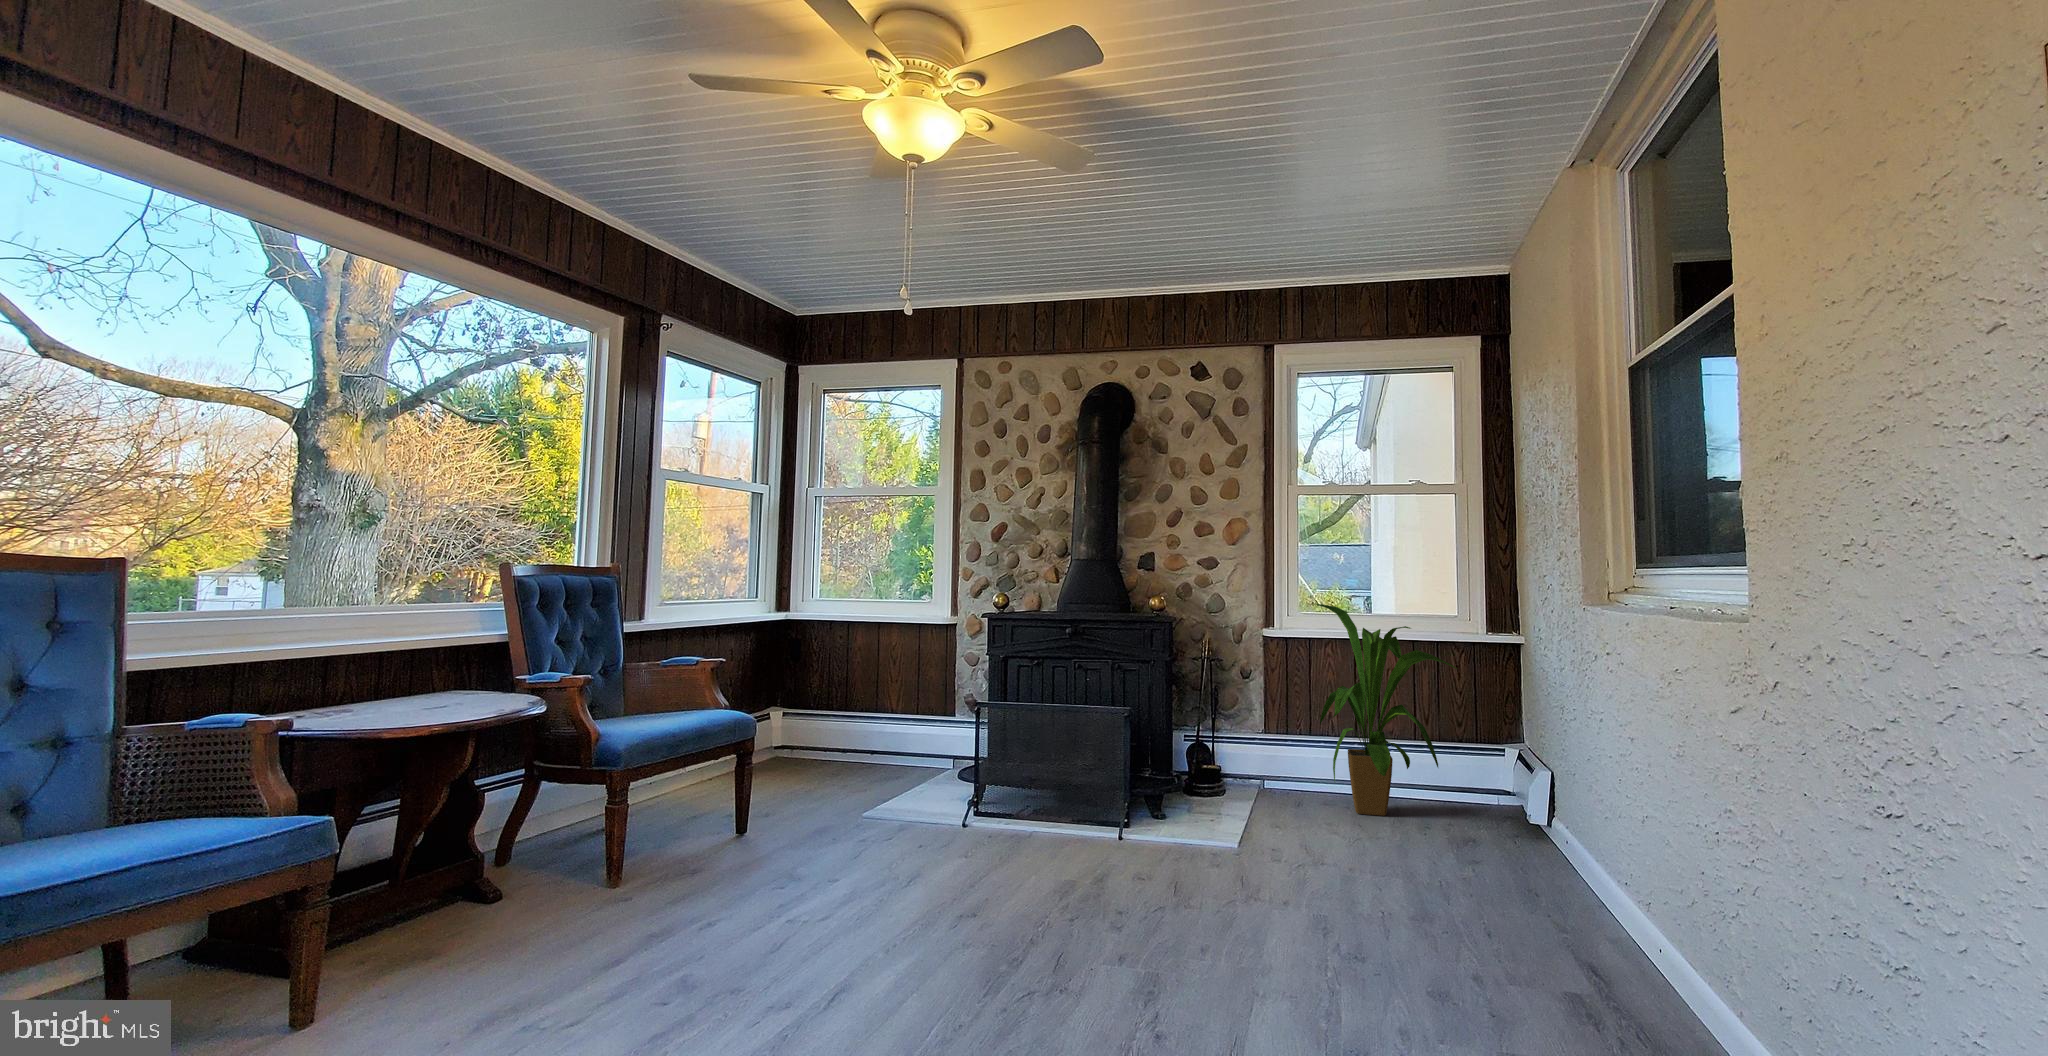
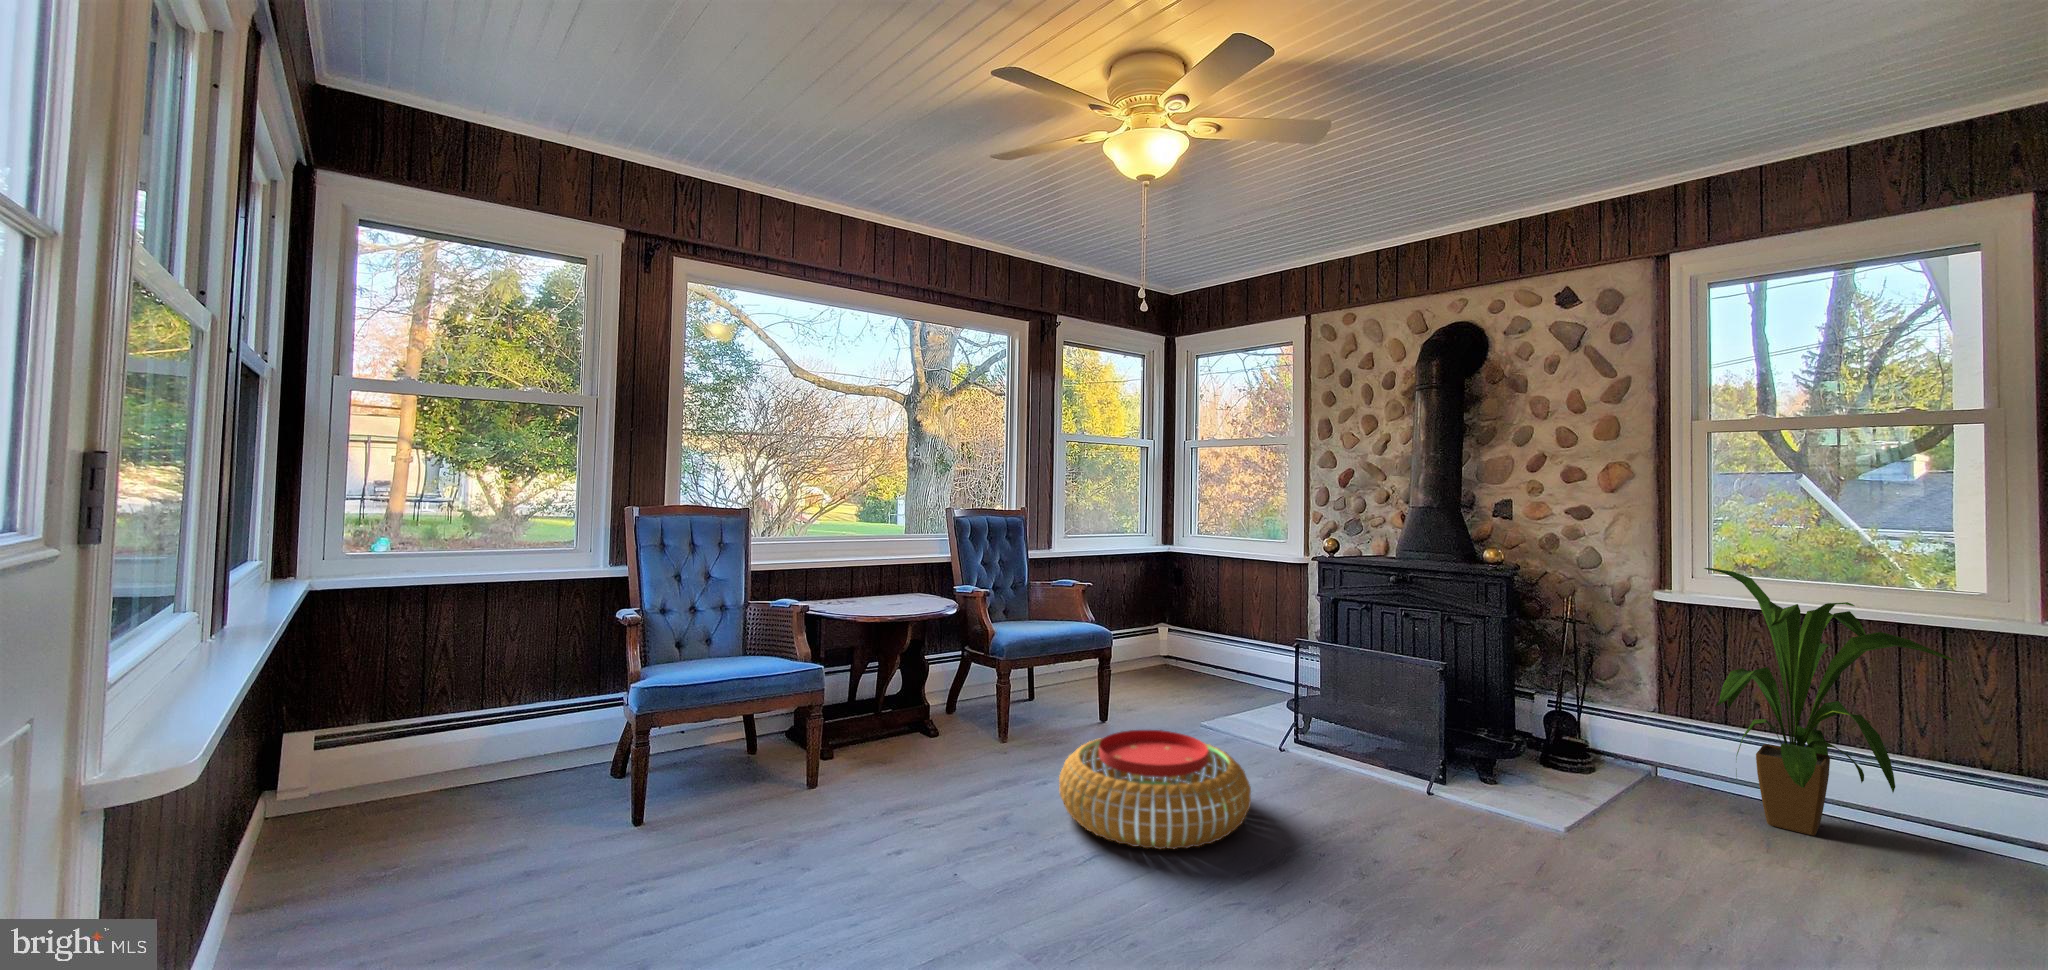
pouf: none [777,802,1003,933] -> present [1059,730,1251,849]

